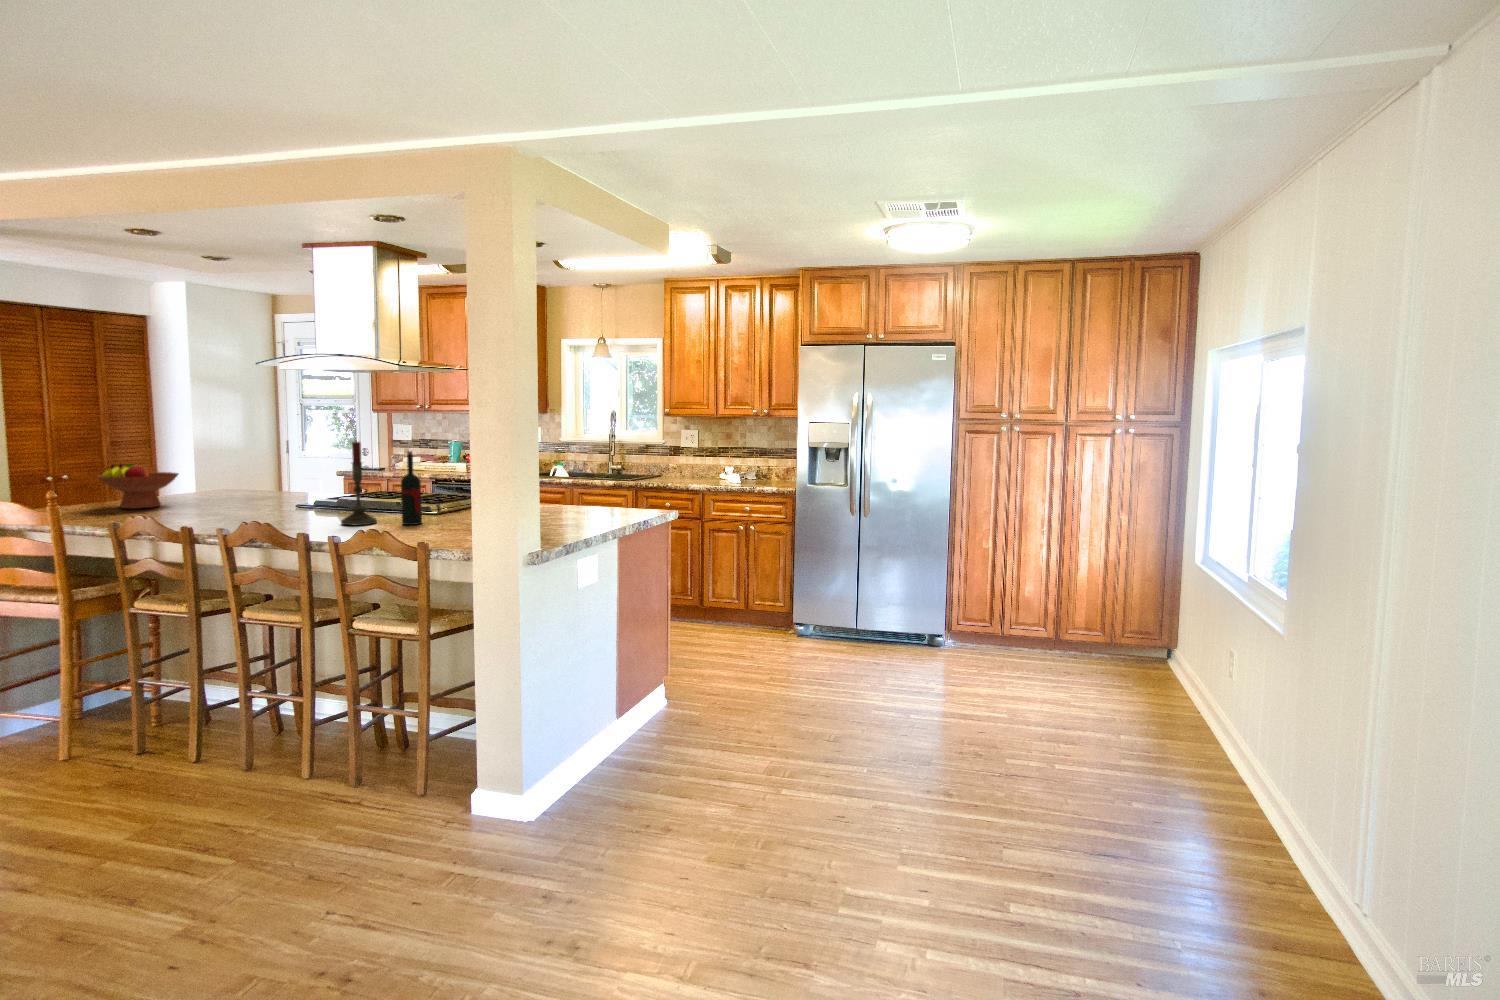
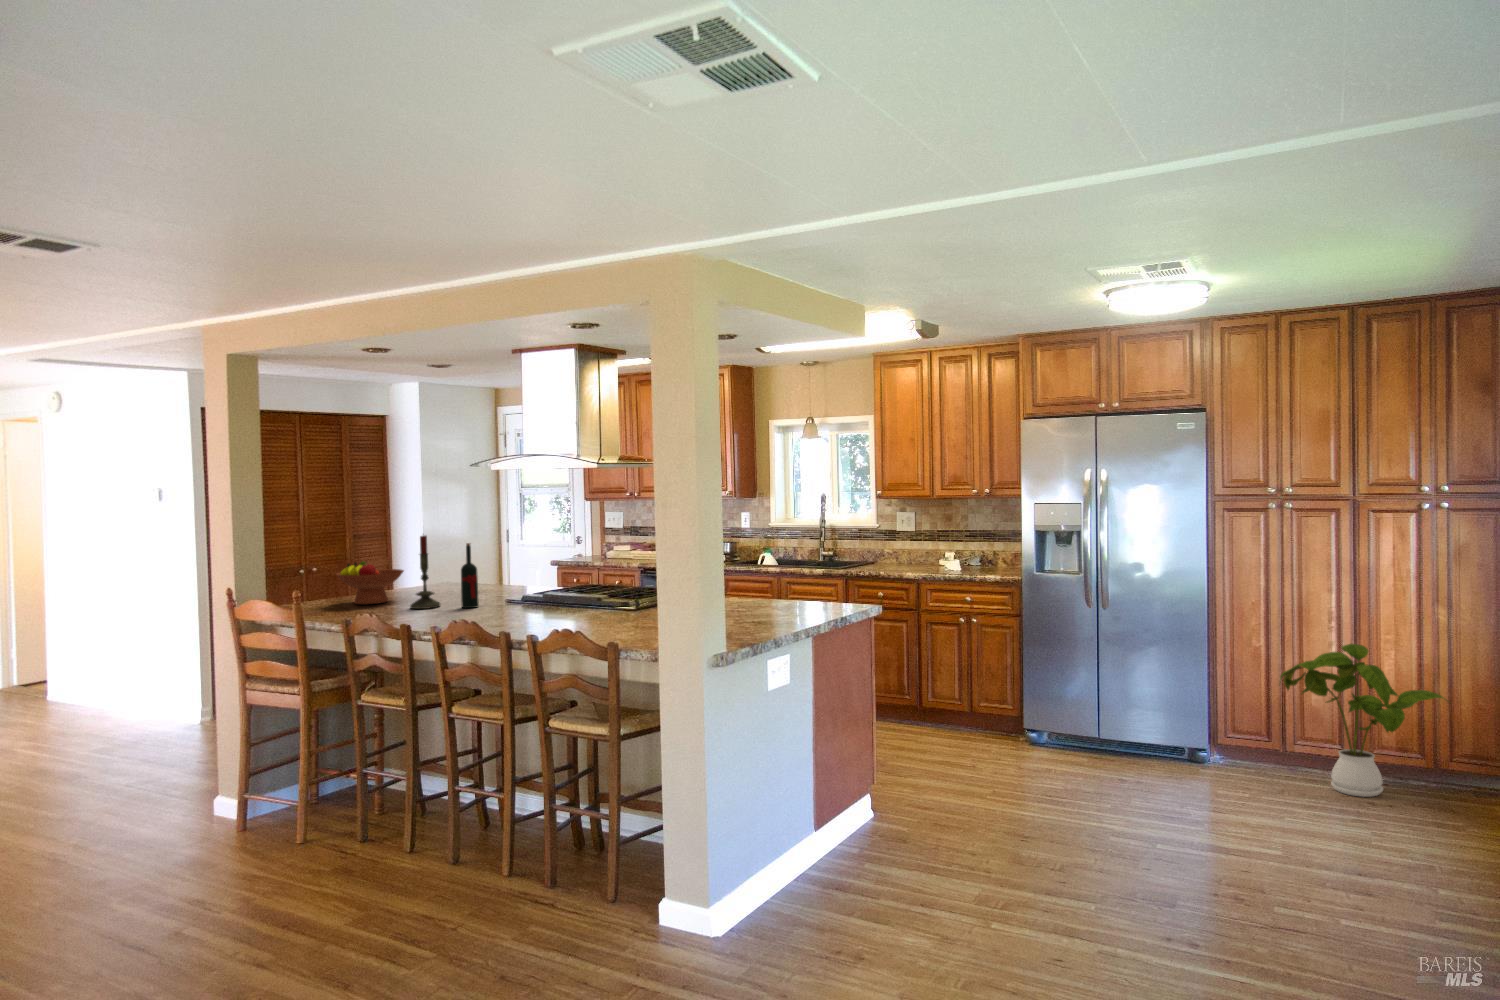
candle: present [341,441,377,525] -> present [410,536,440,609]
wine bottle: present [401,451,422,525] -> present [461,543,479,608]
house plant: none [1003,543,1129,666] -> present [1280,644,1443,797]

